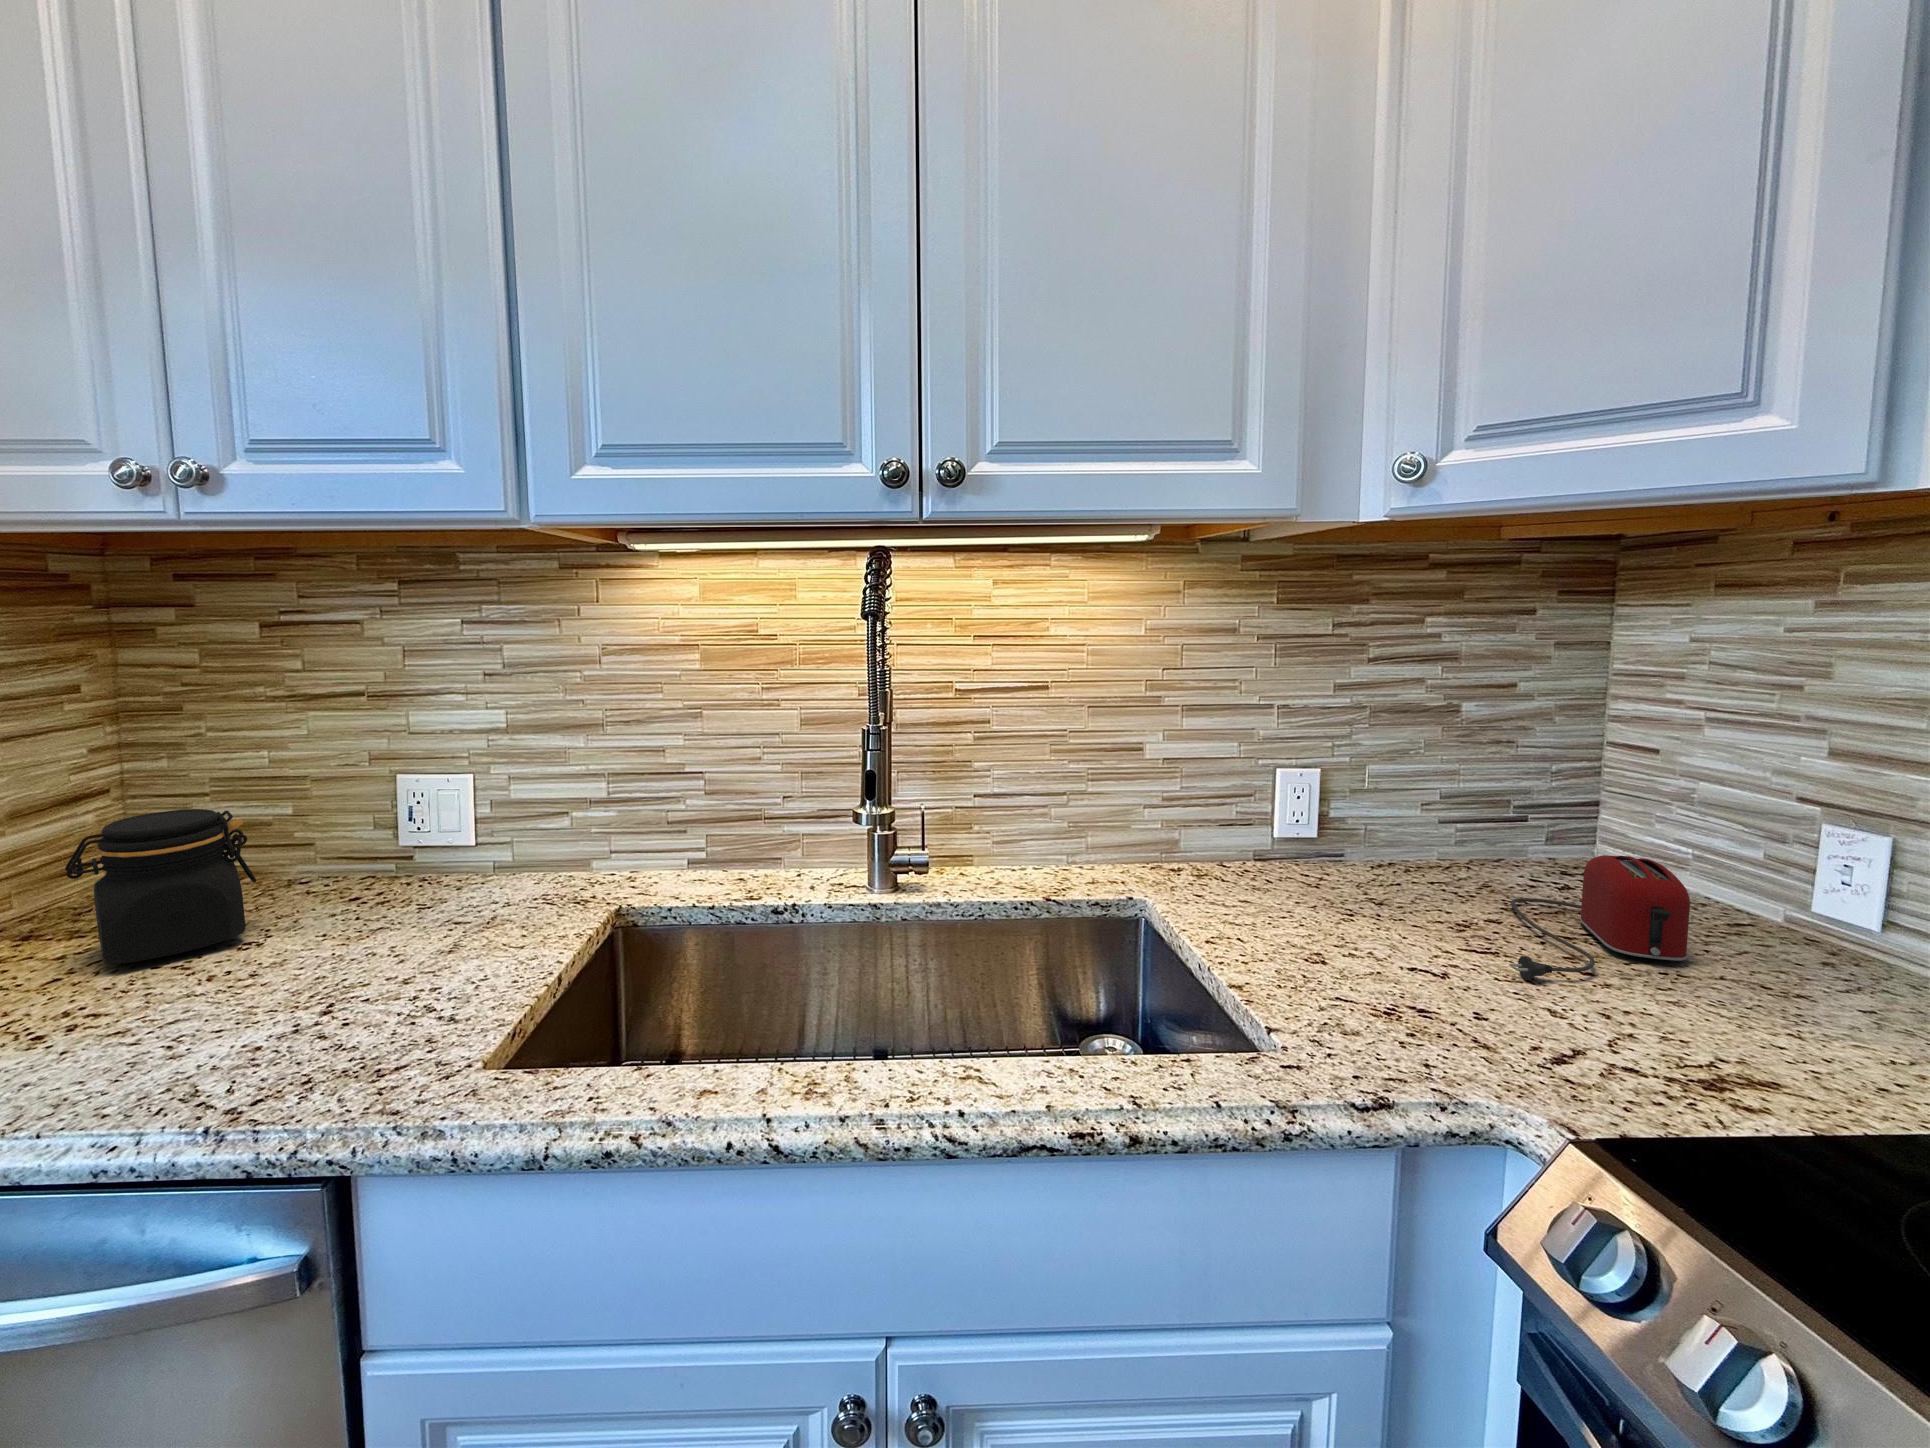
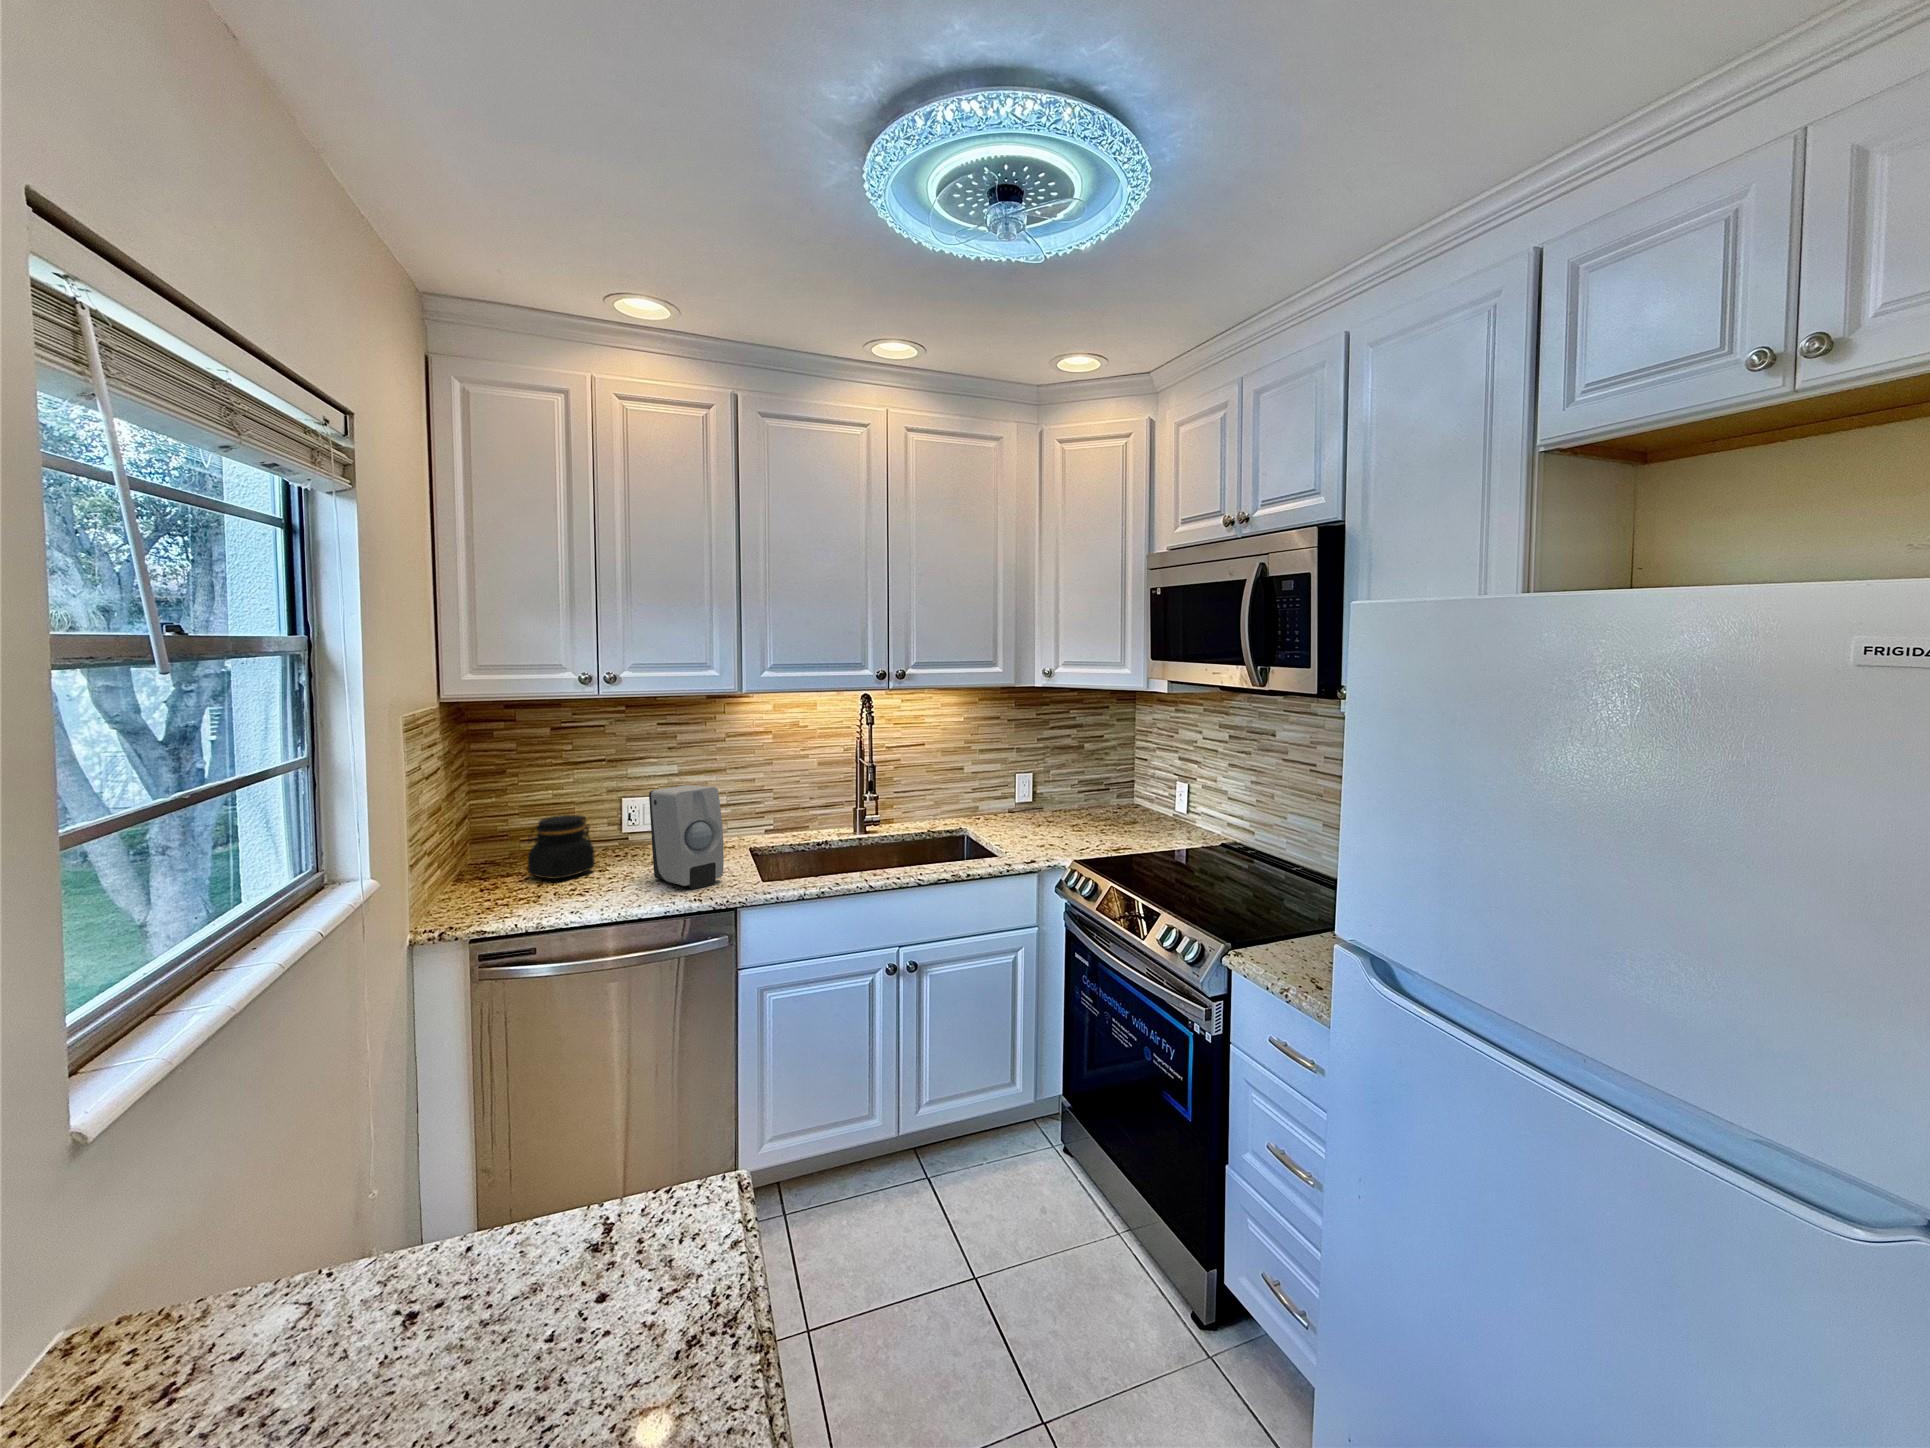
soap dispenser: none [246,758,418,1058] -> present [649,785,724,889]
toaster: present [1509,855,1690,980] -> none [1083,797,1138,837]

